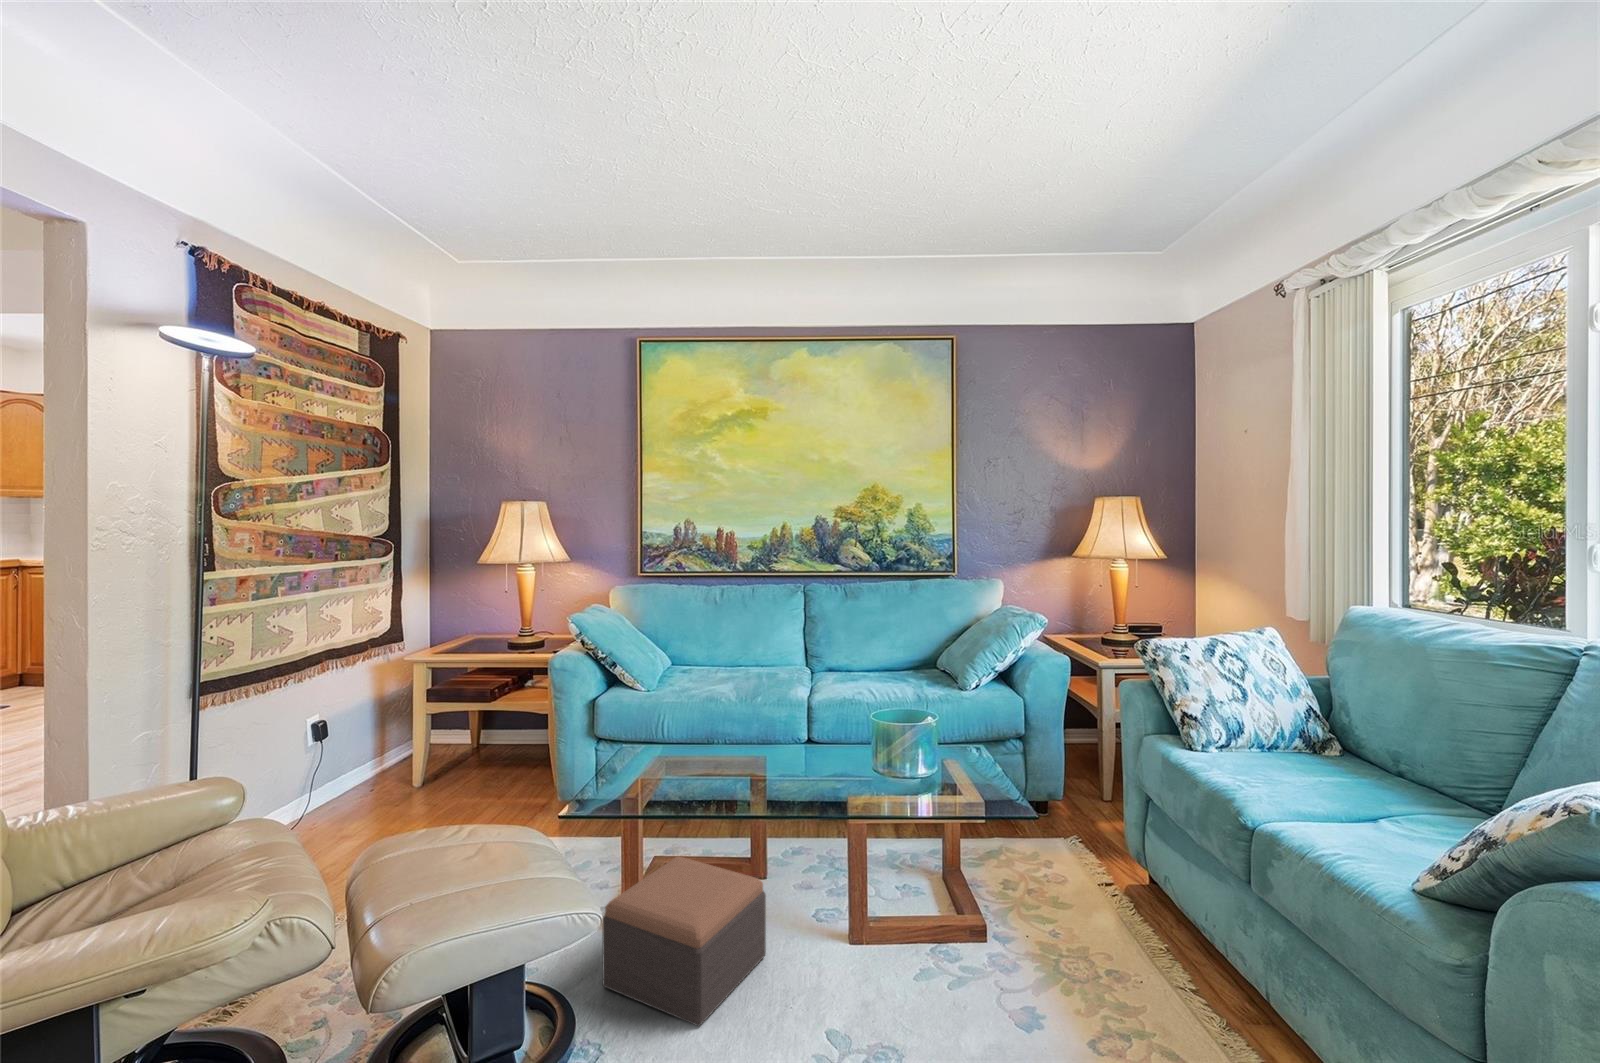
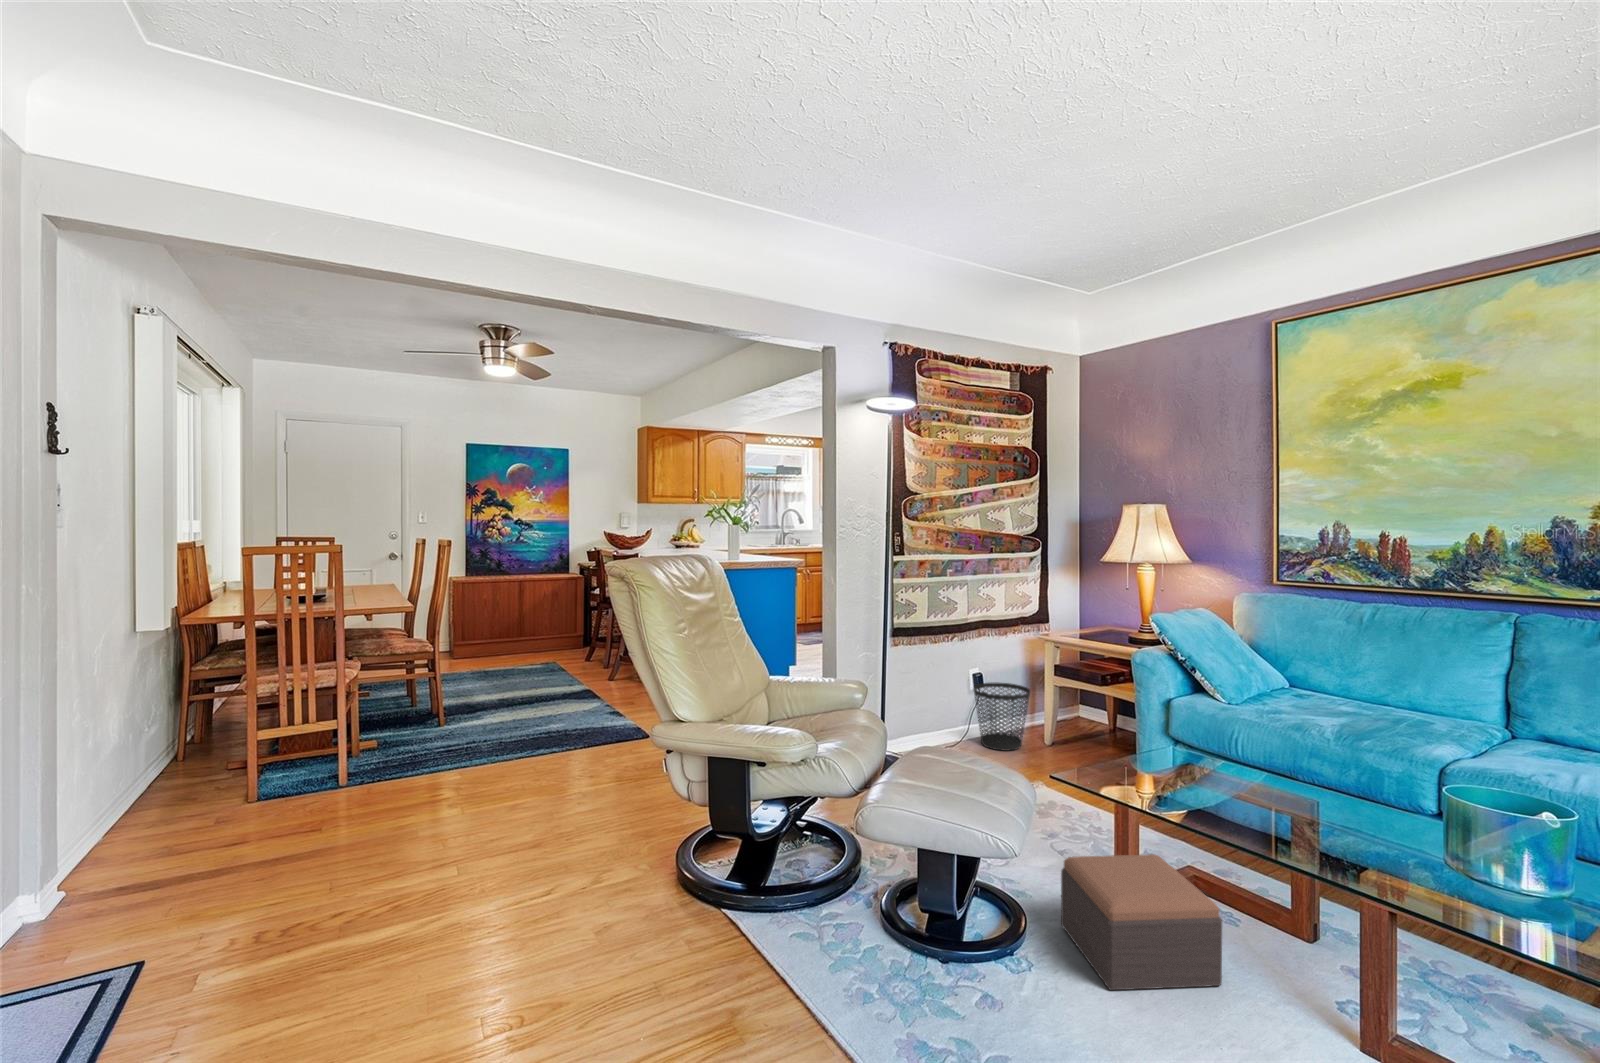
wastebasket: none [321,722,404,813] -> present [973,683,1030,751]

